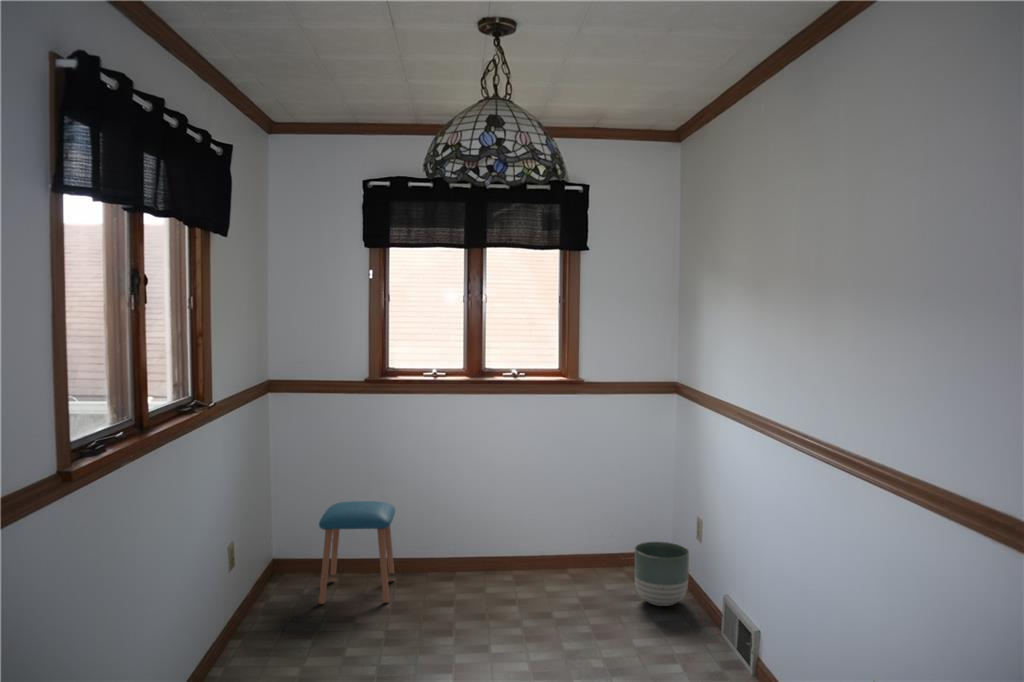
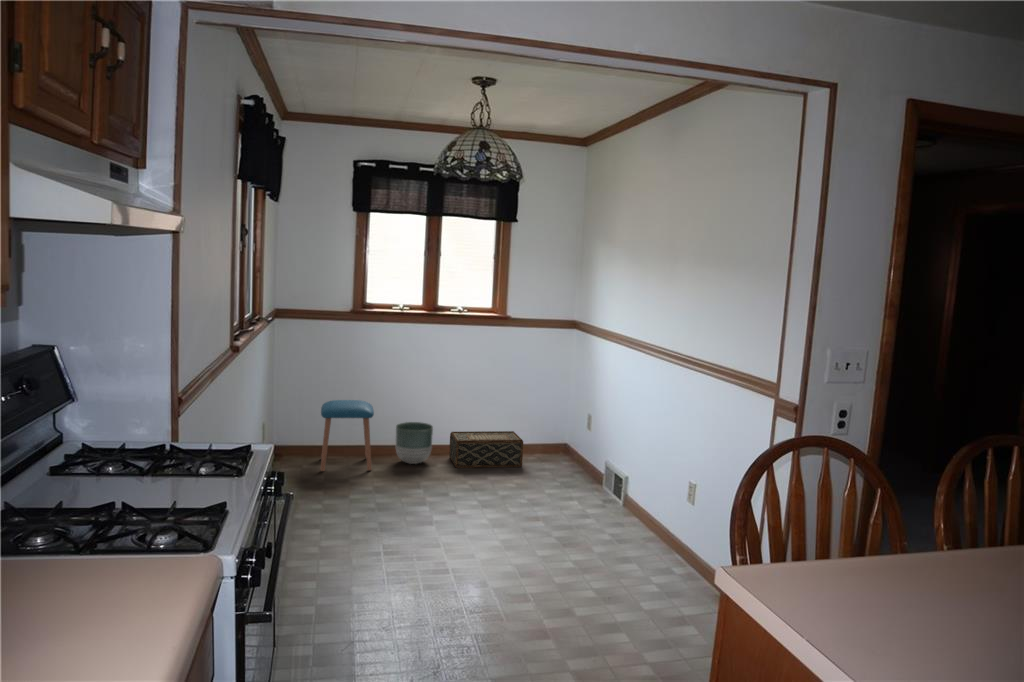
woven basket: none [505,542,606,598] -> present [449,431,523,468]
planter: present [635,542,689,606] -> present [396,422,433,464]

